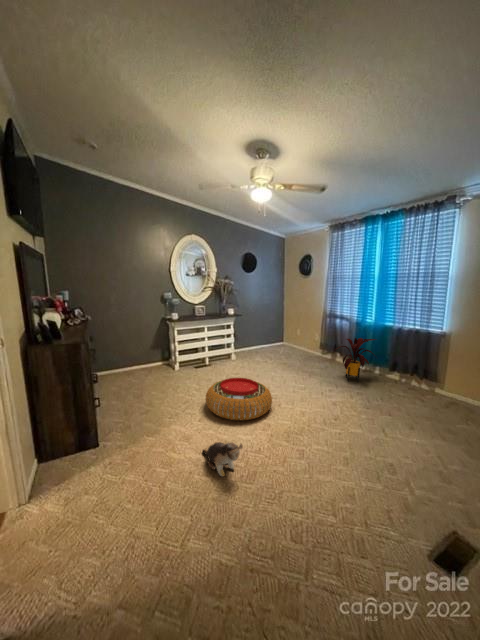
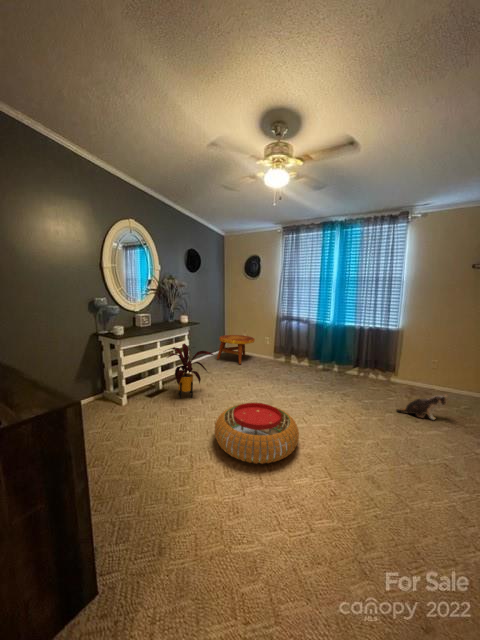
side table: none [269,329,305,356] -> present [217,335,255,364]
house plant: present [337,338,376,382] -> present [165,344,213,399]
plush toy: present [202,442,243,476] -> present [396,394,449,420]

